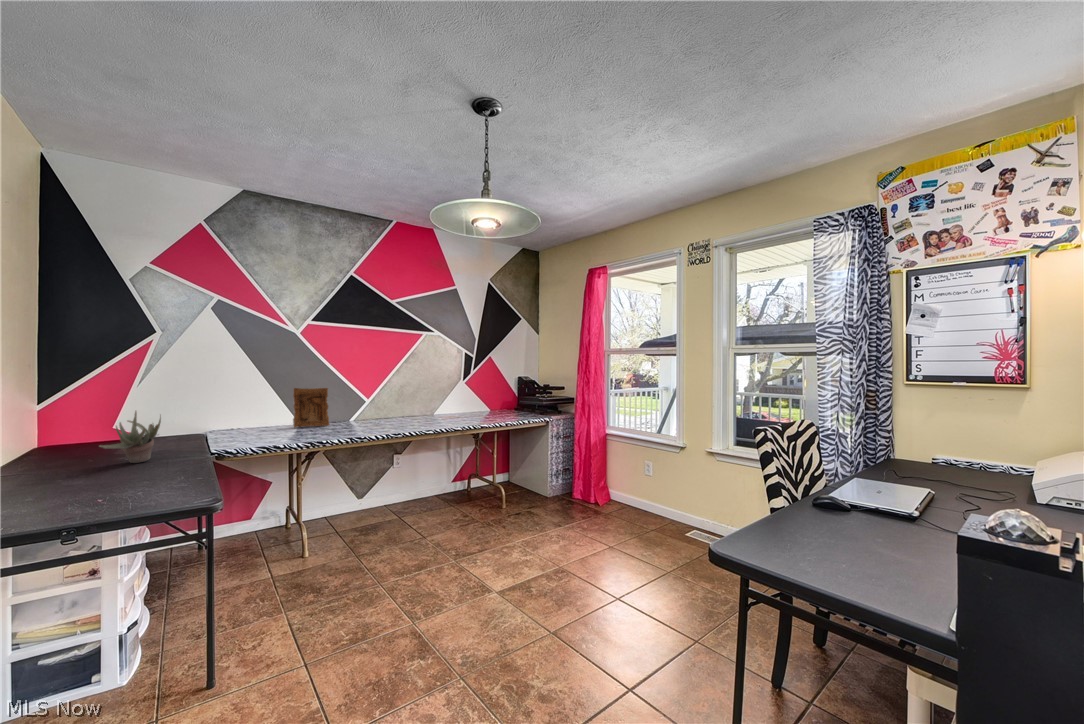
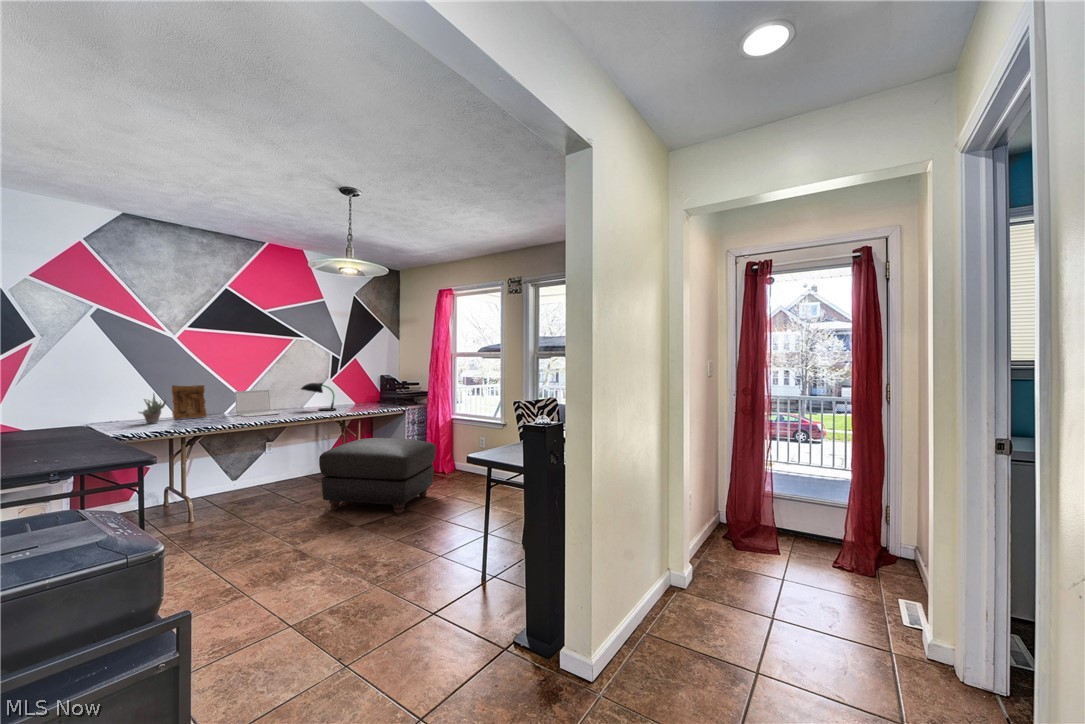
desk lamp: none [430,385,469,420] -> present [301,383,336,411]
laptop: none [360,394,408,426] -> present [235,390,280,417]
succulent plant: present [99,411,161,463] -> present [139,393,166,424]
ottoman: none [448,459,594,576] -> present [319,438,436,515]

